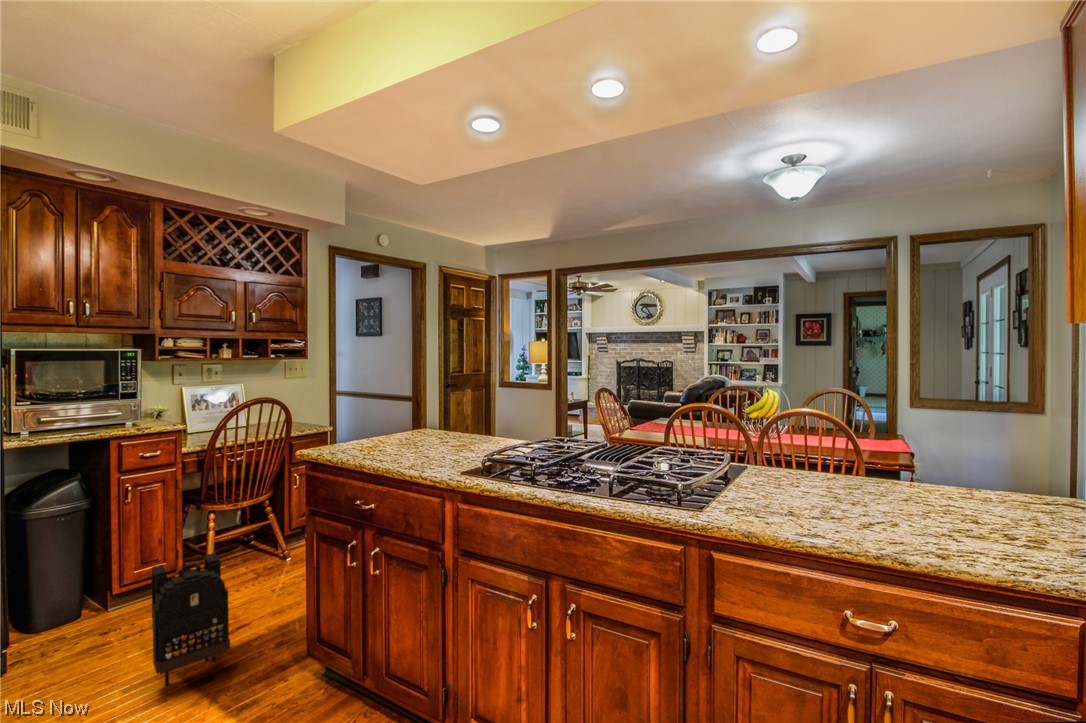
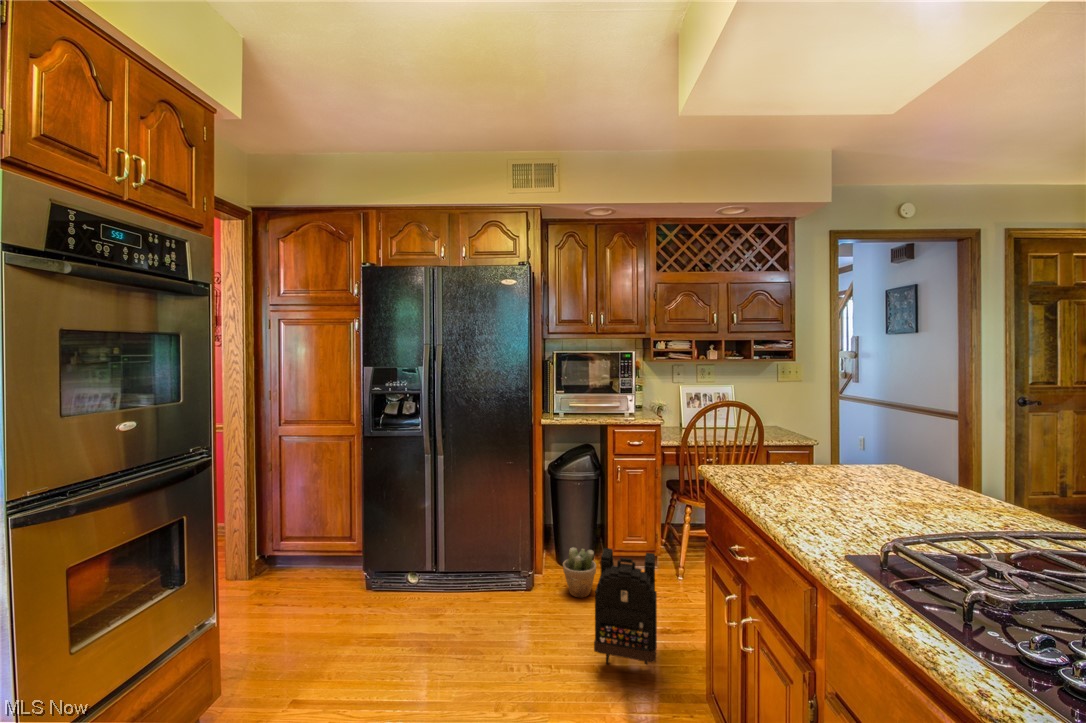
potted plant: none [55,590,110,657] -> present [563,548,596,597]

